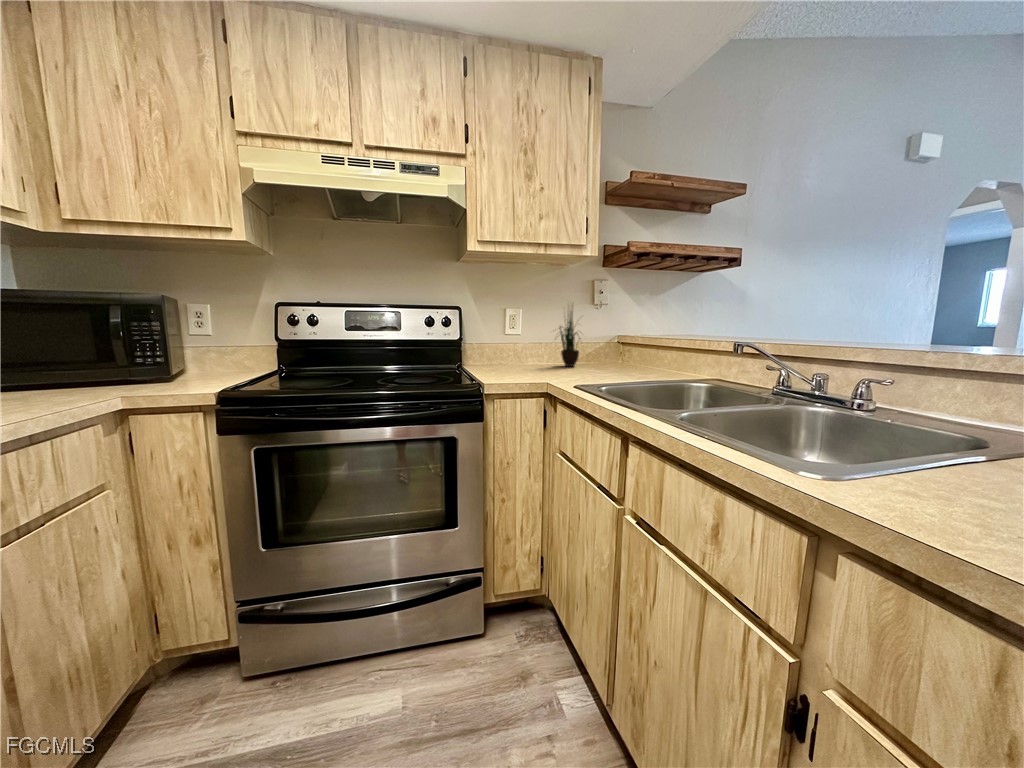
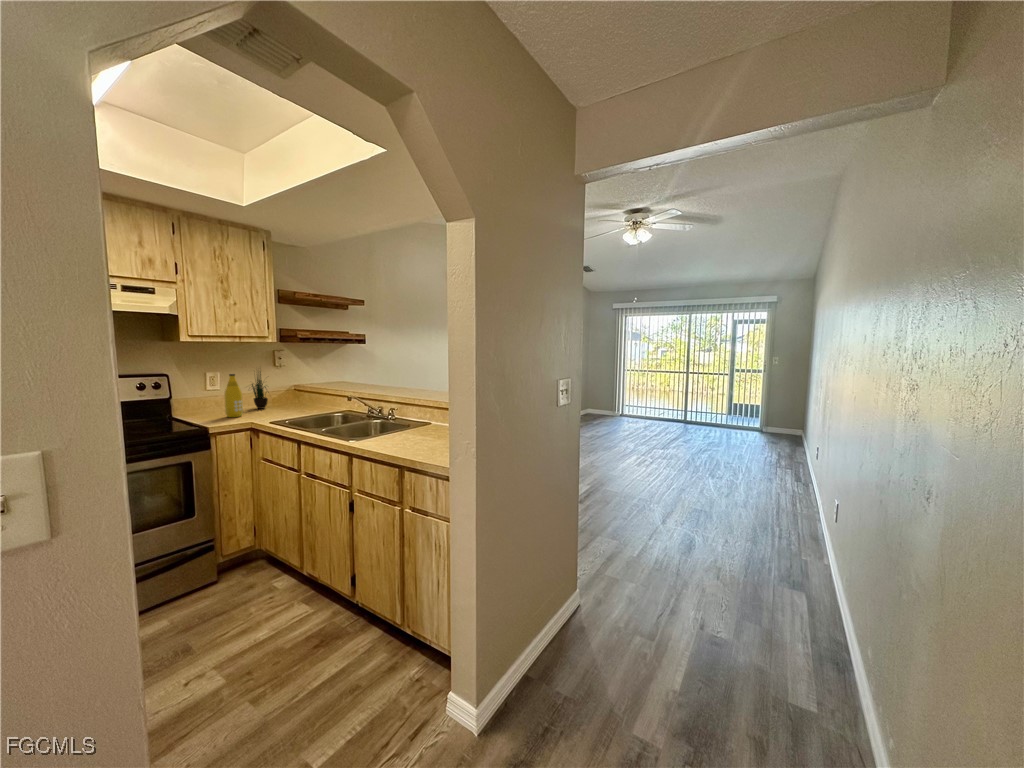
bottle: none [519,304,543,373] -> present [224,374,243,417]

